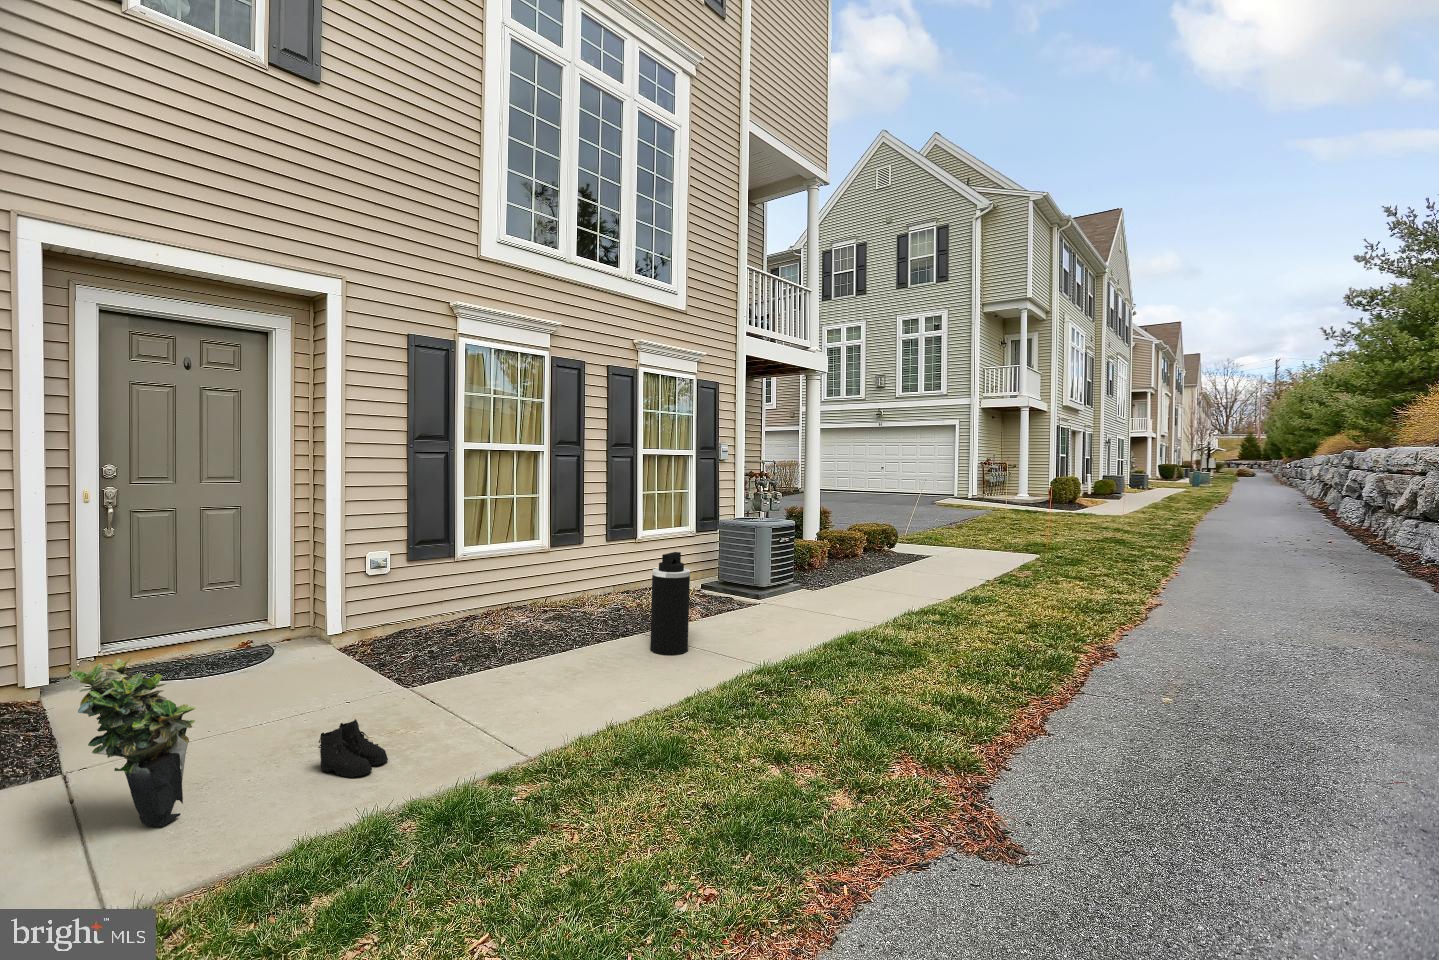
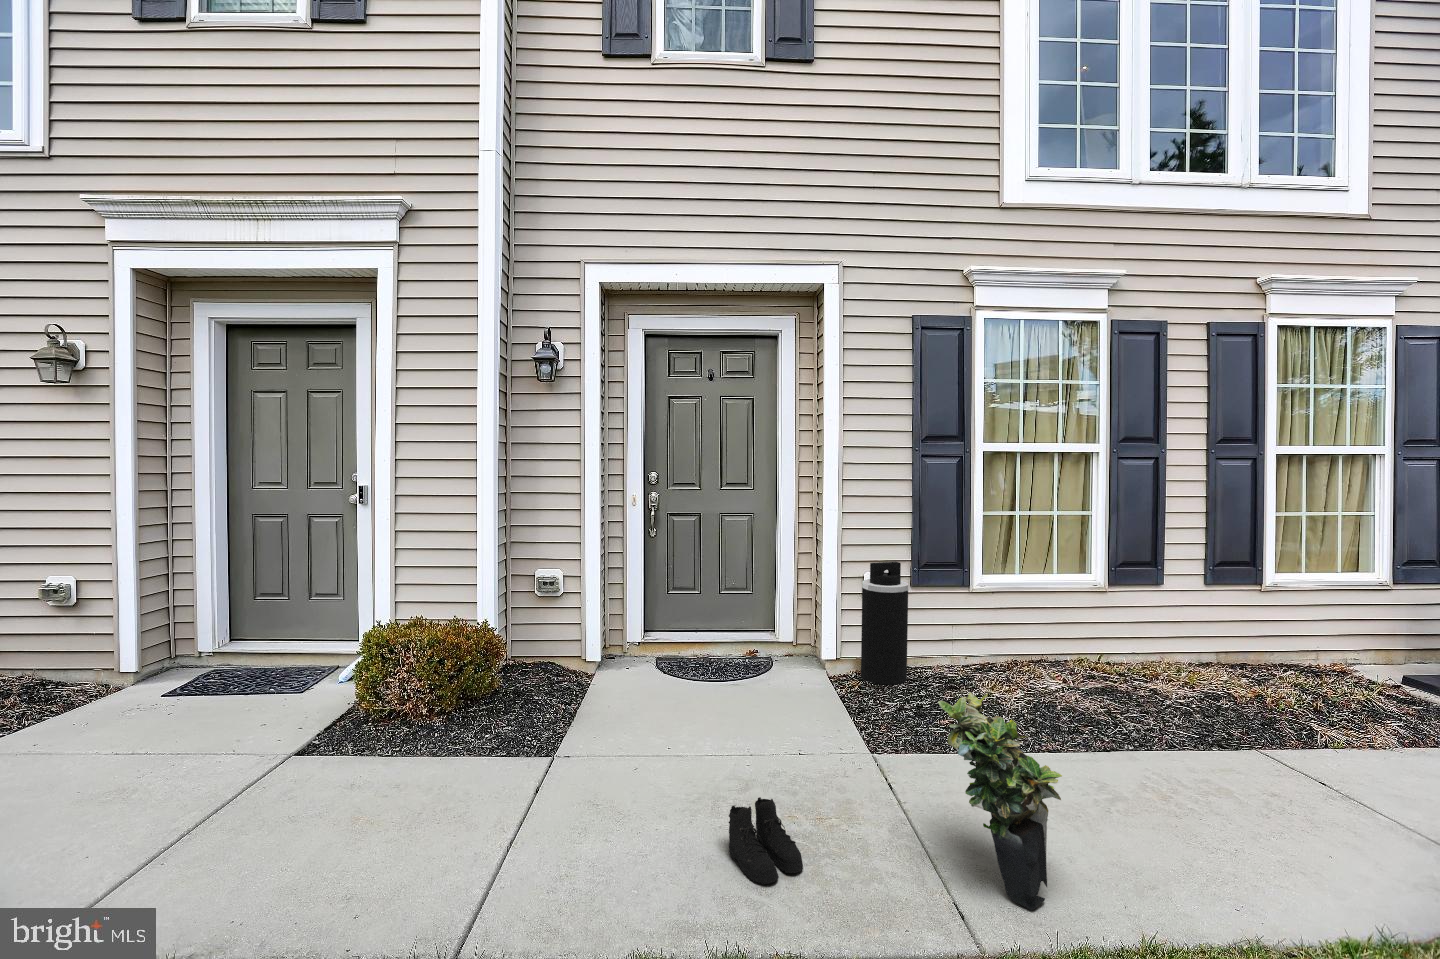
trash can: present [650,552,690,655] -> present [861,562,908,685]
potted plant: present [70,657,196,827] -> present [938,693,1062,910]

